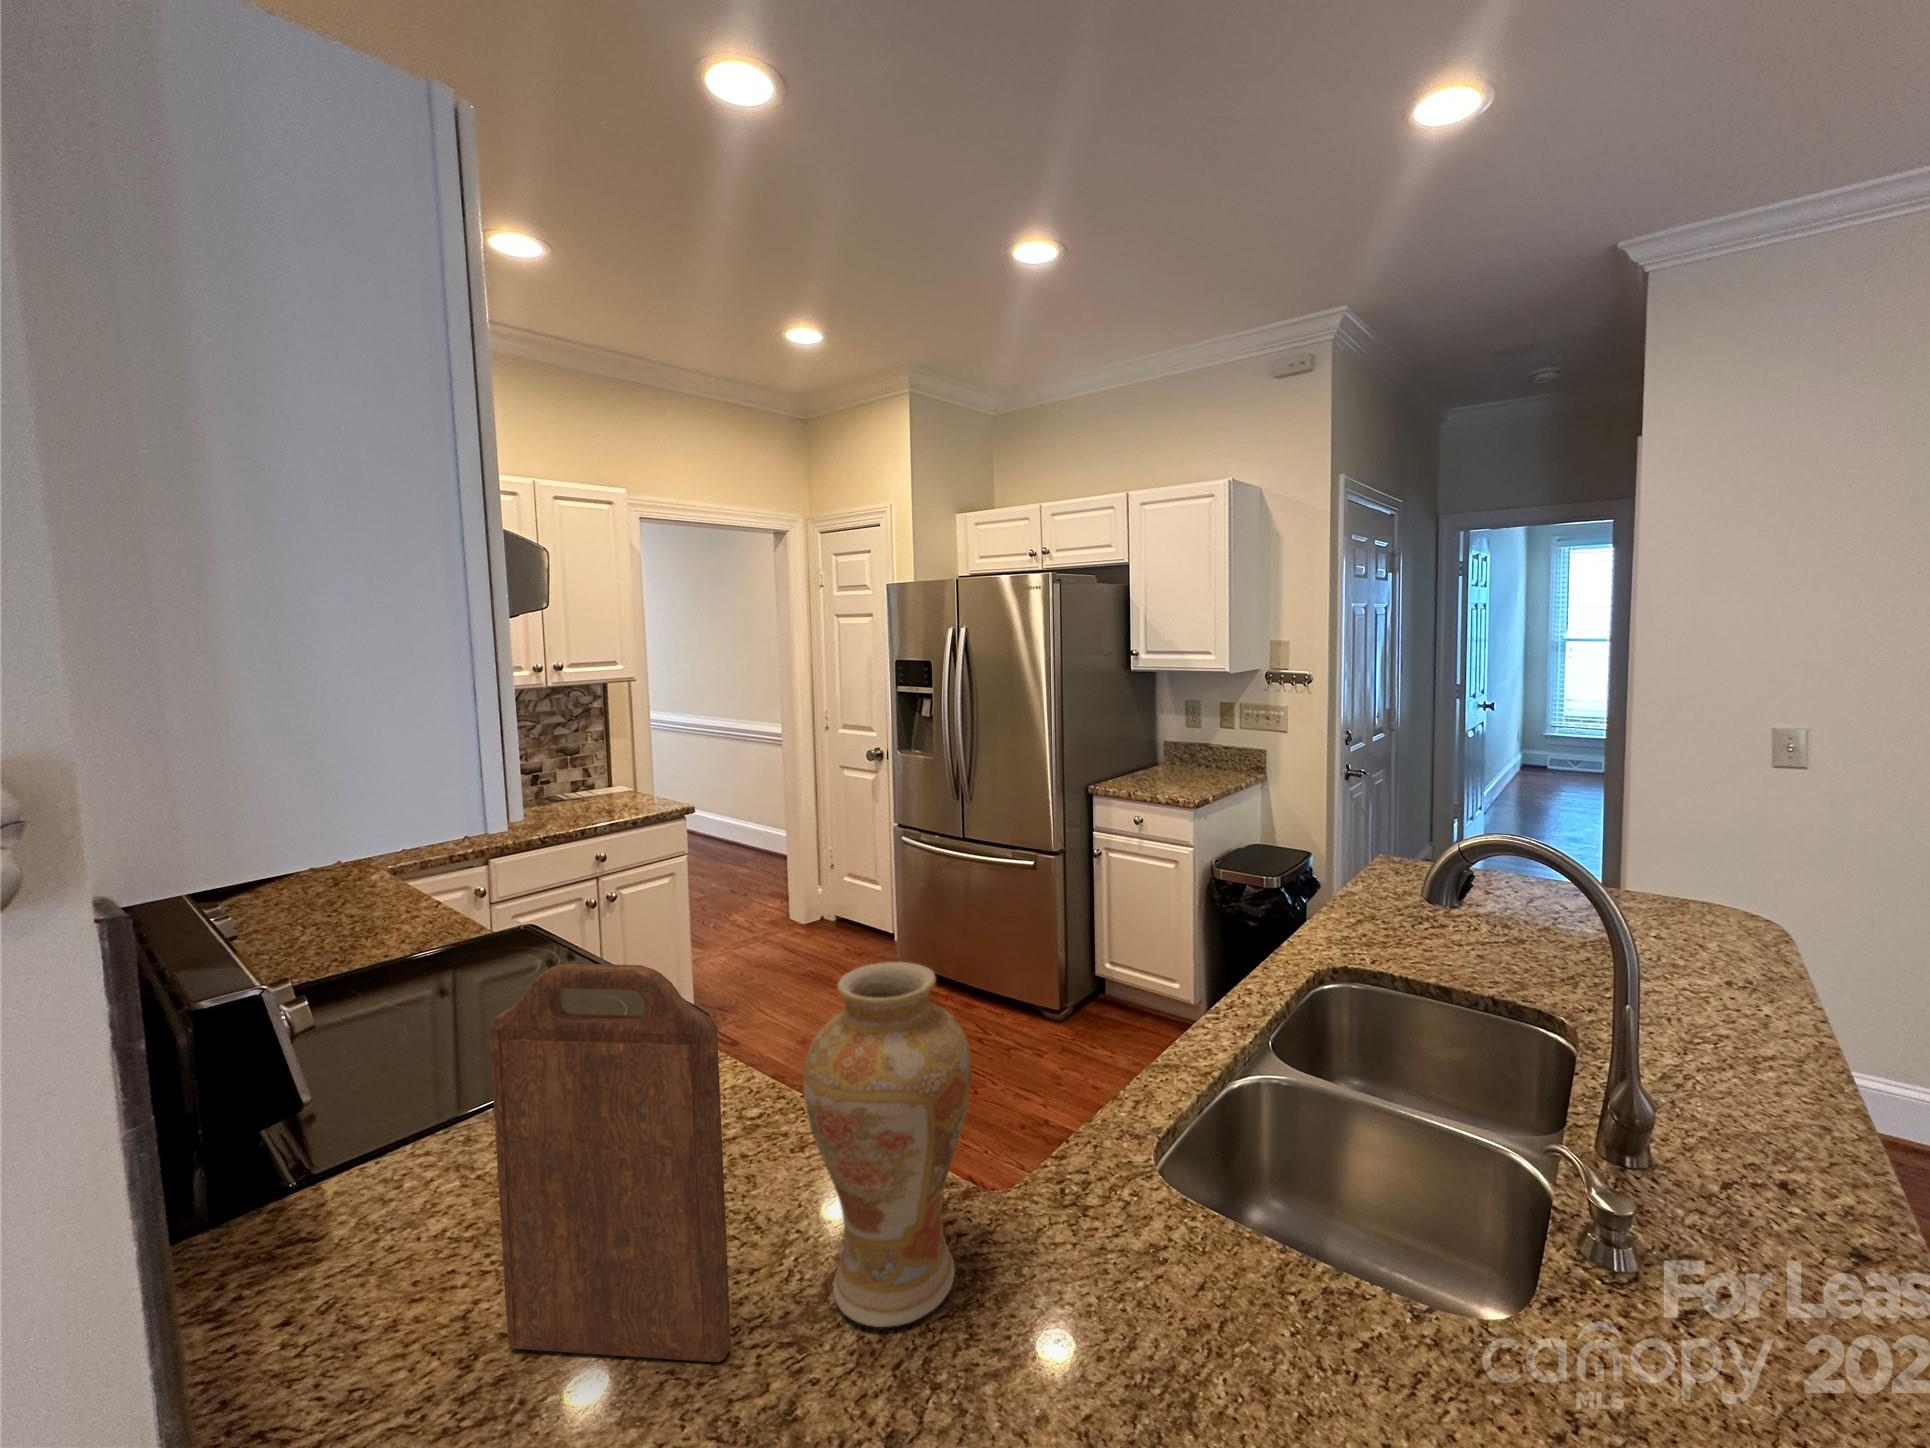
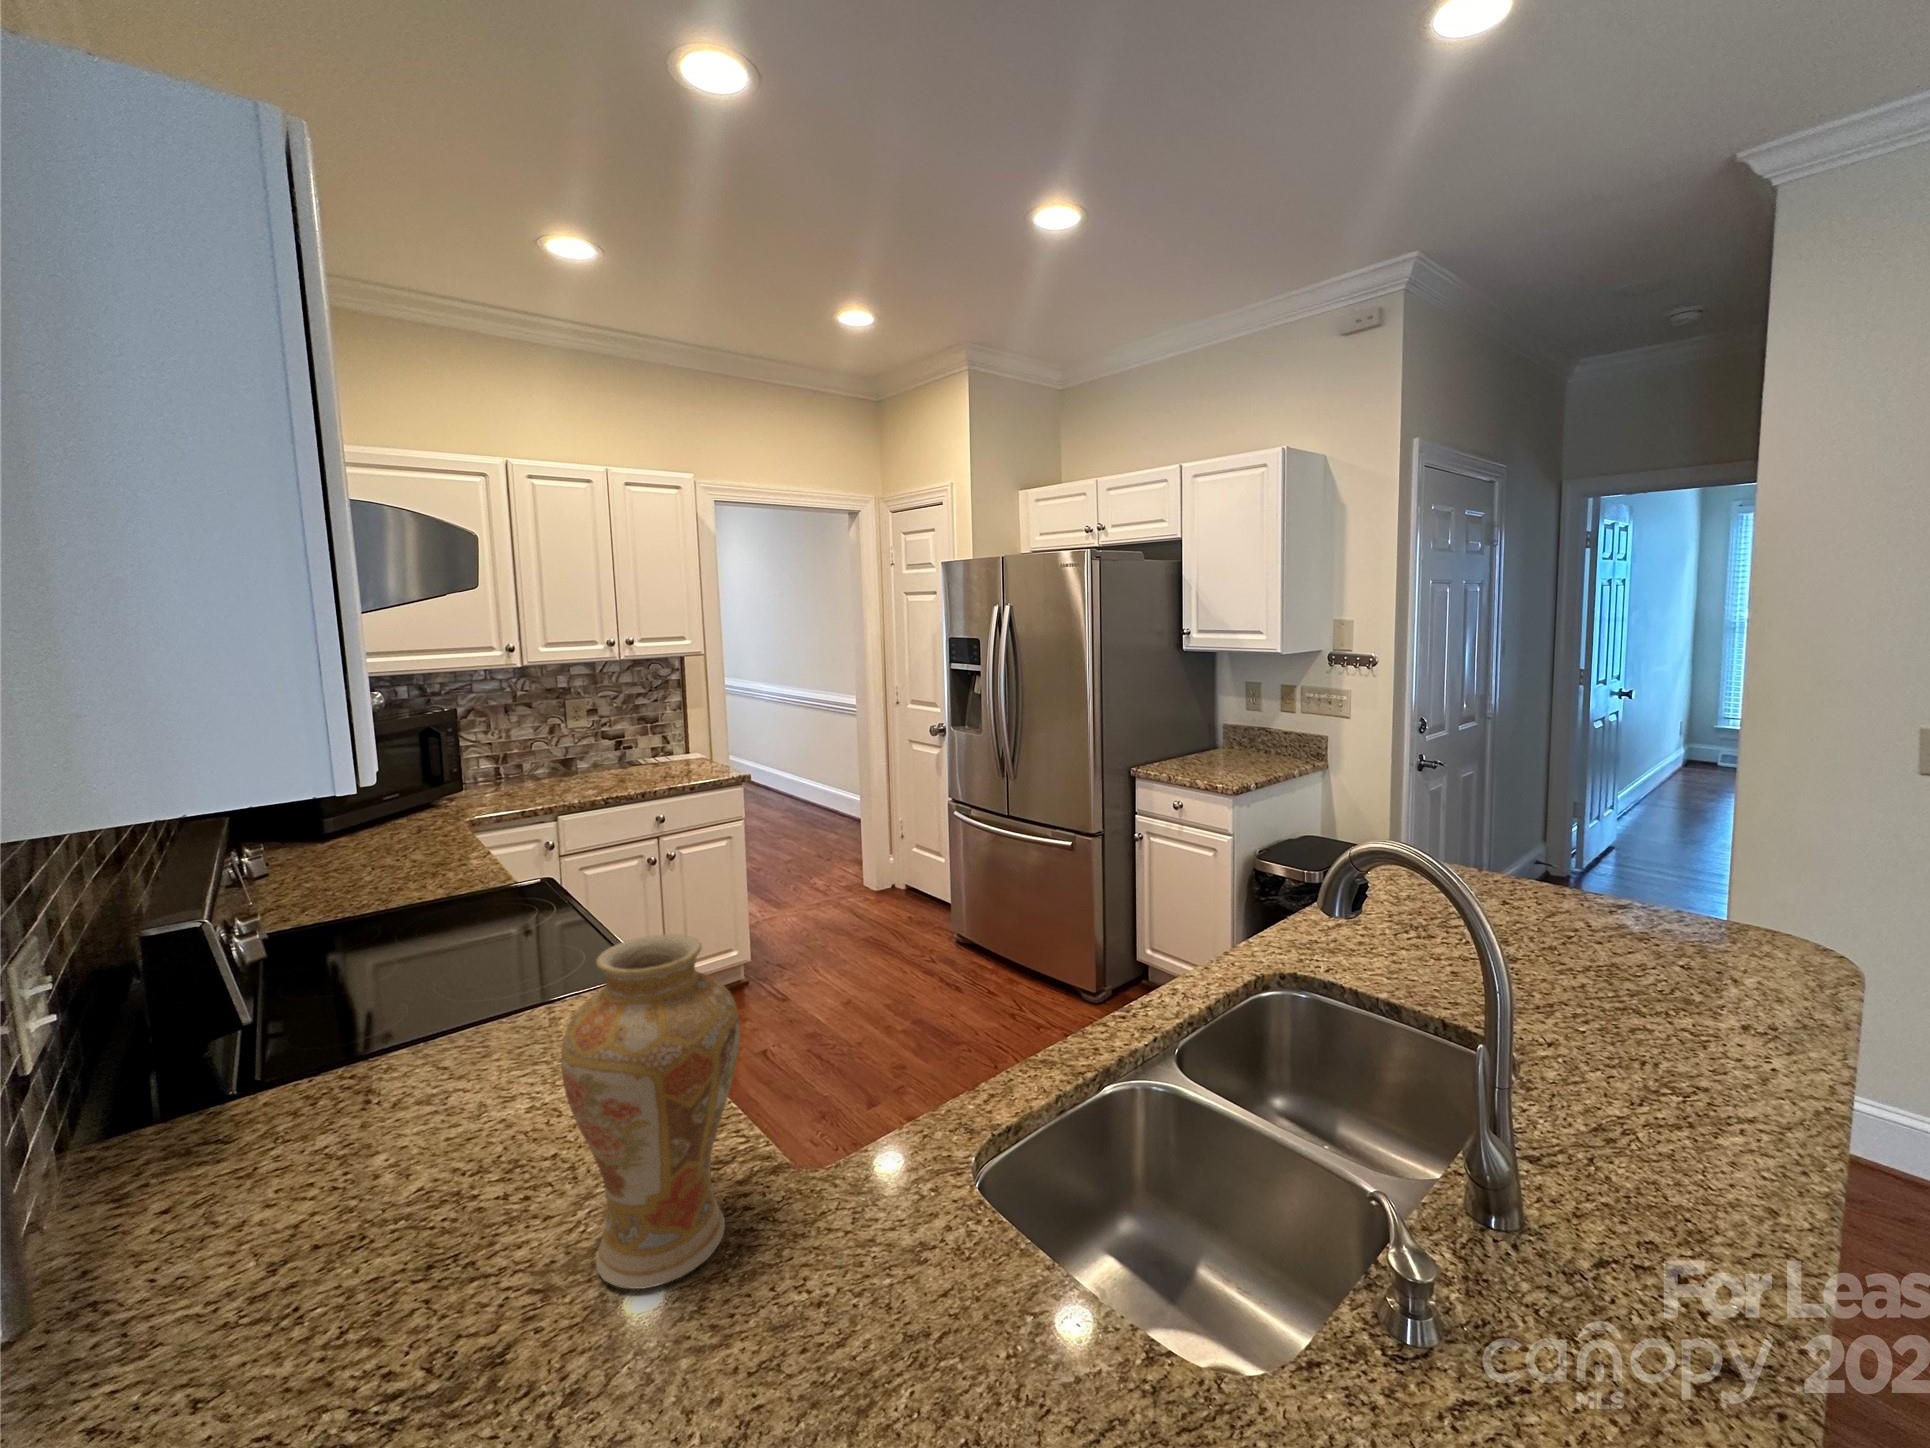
cutting board: present [489,964,731,1362] -> none [285,915,486,1299]

